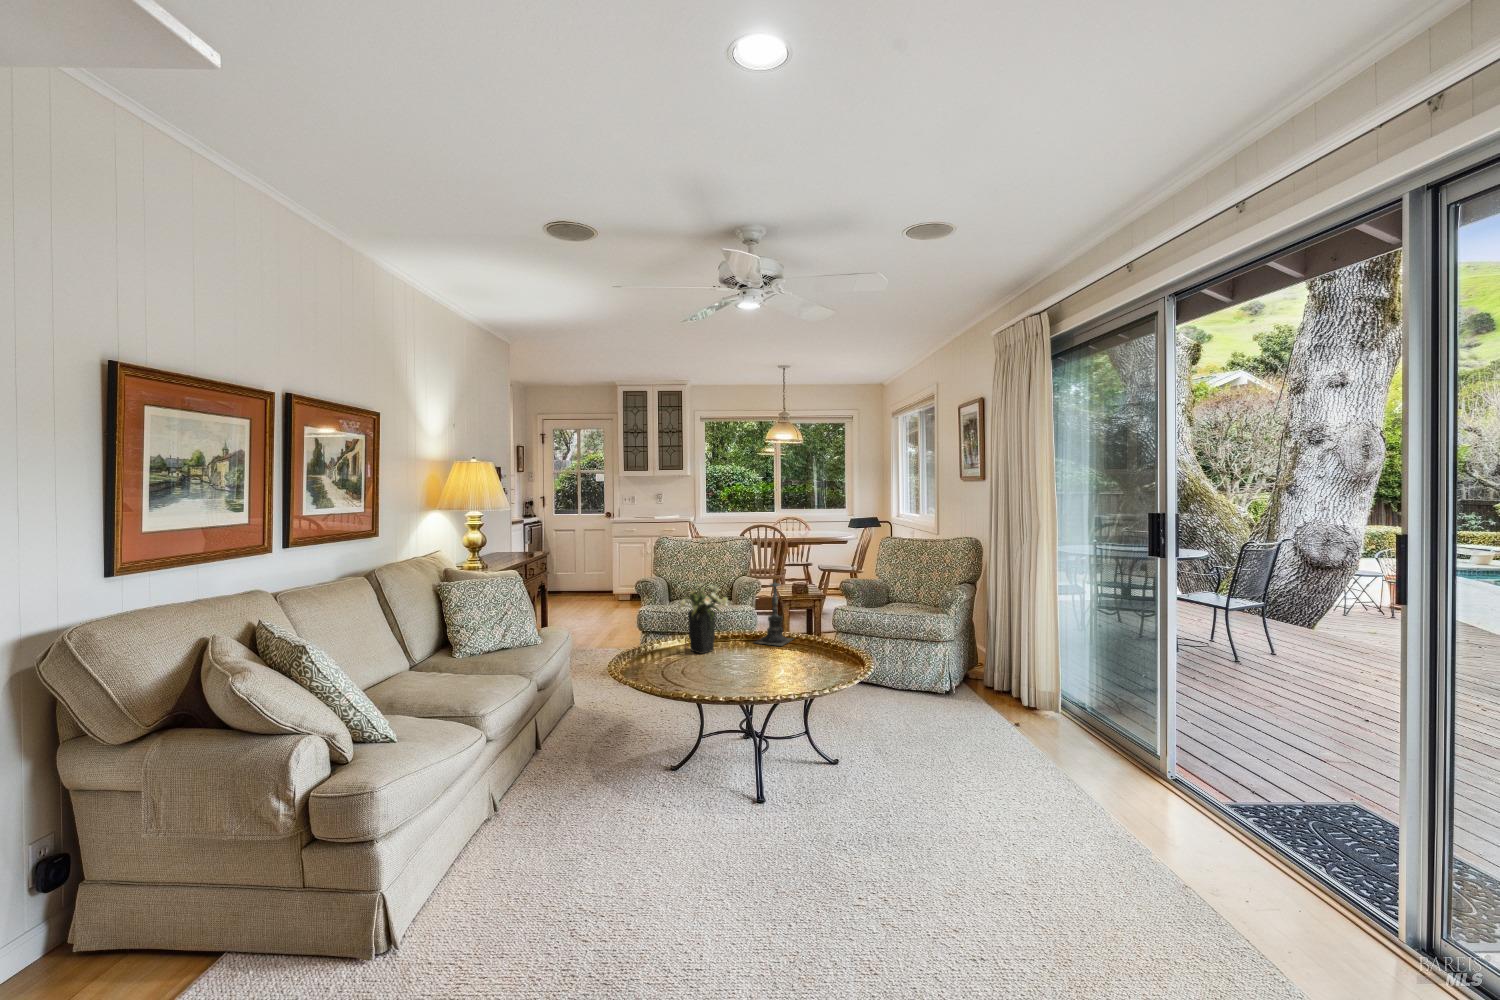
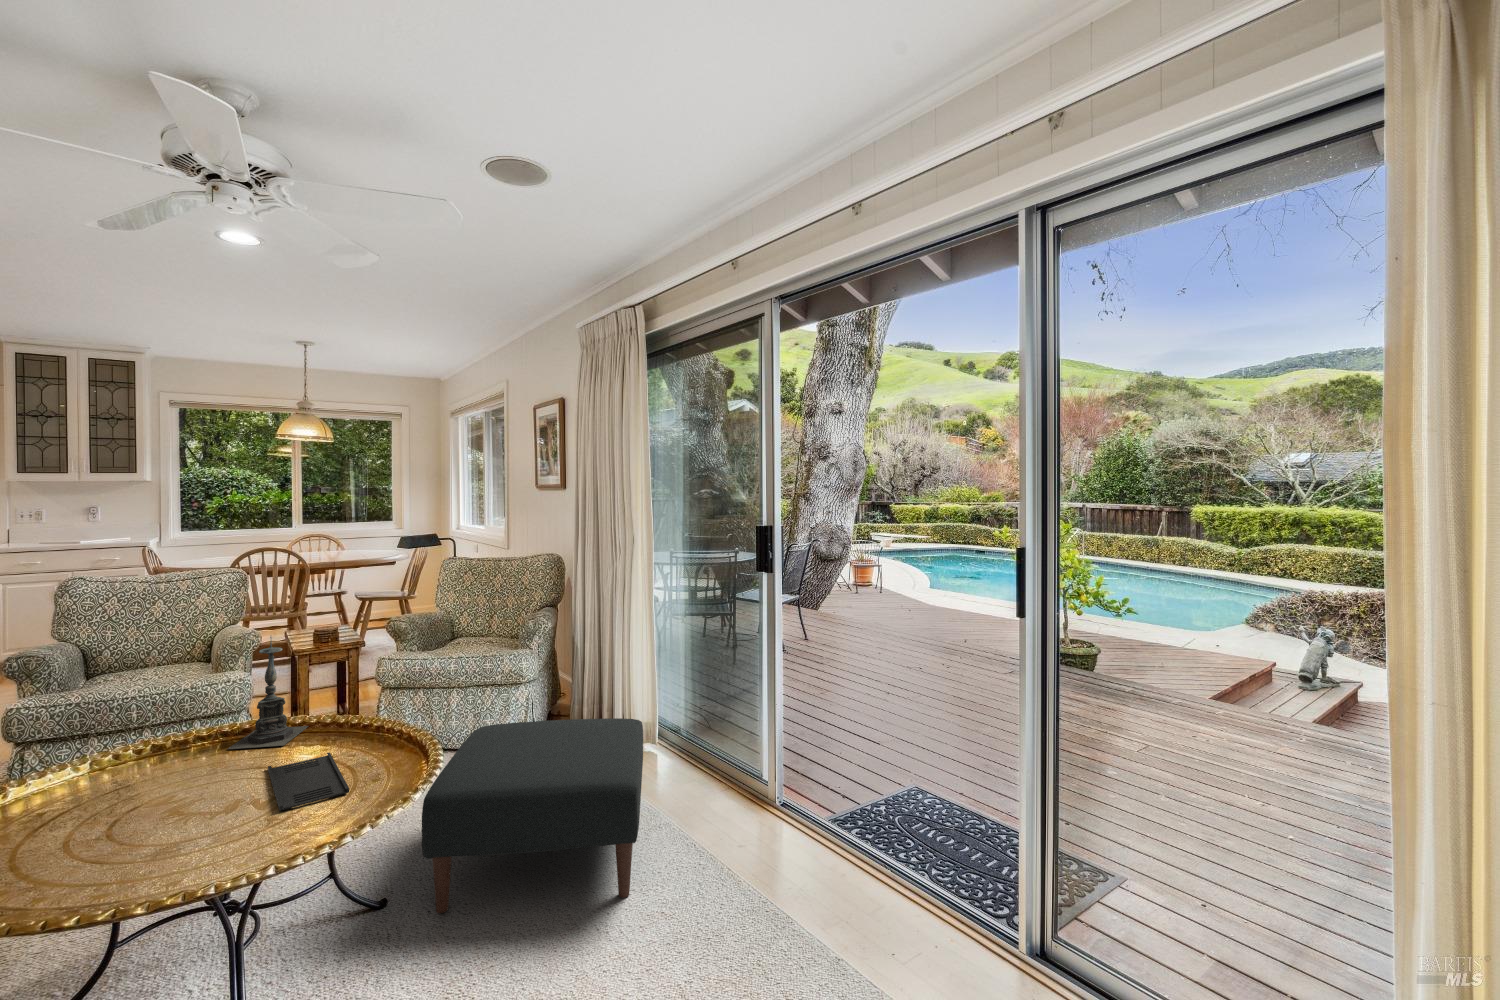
flower arrangement: present [676,583,728,654] -> none [31,662,179,799]
tray: none [775,653,819,675] -> present [268,752,349,811]
ottoman: none [861,661,1034,801] -> present [422,718,643,913]

